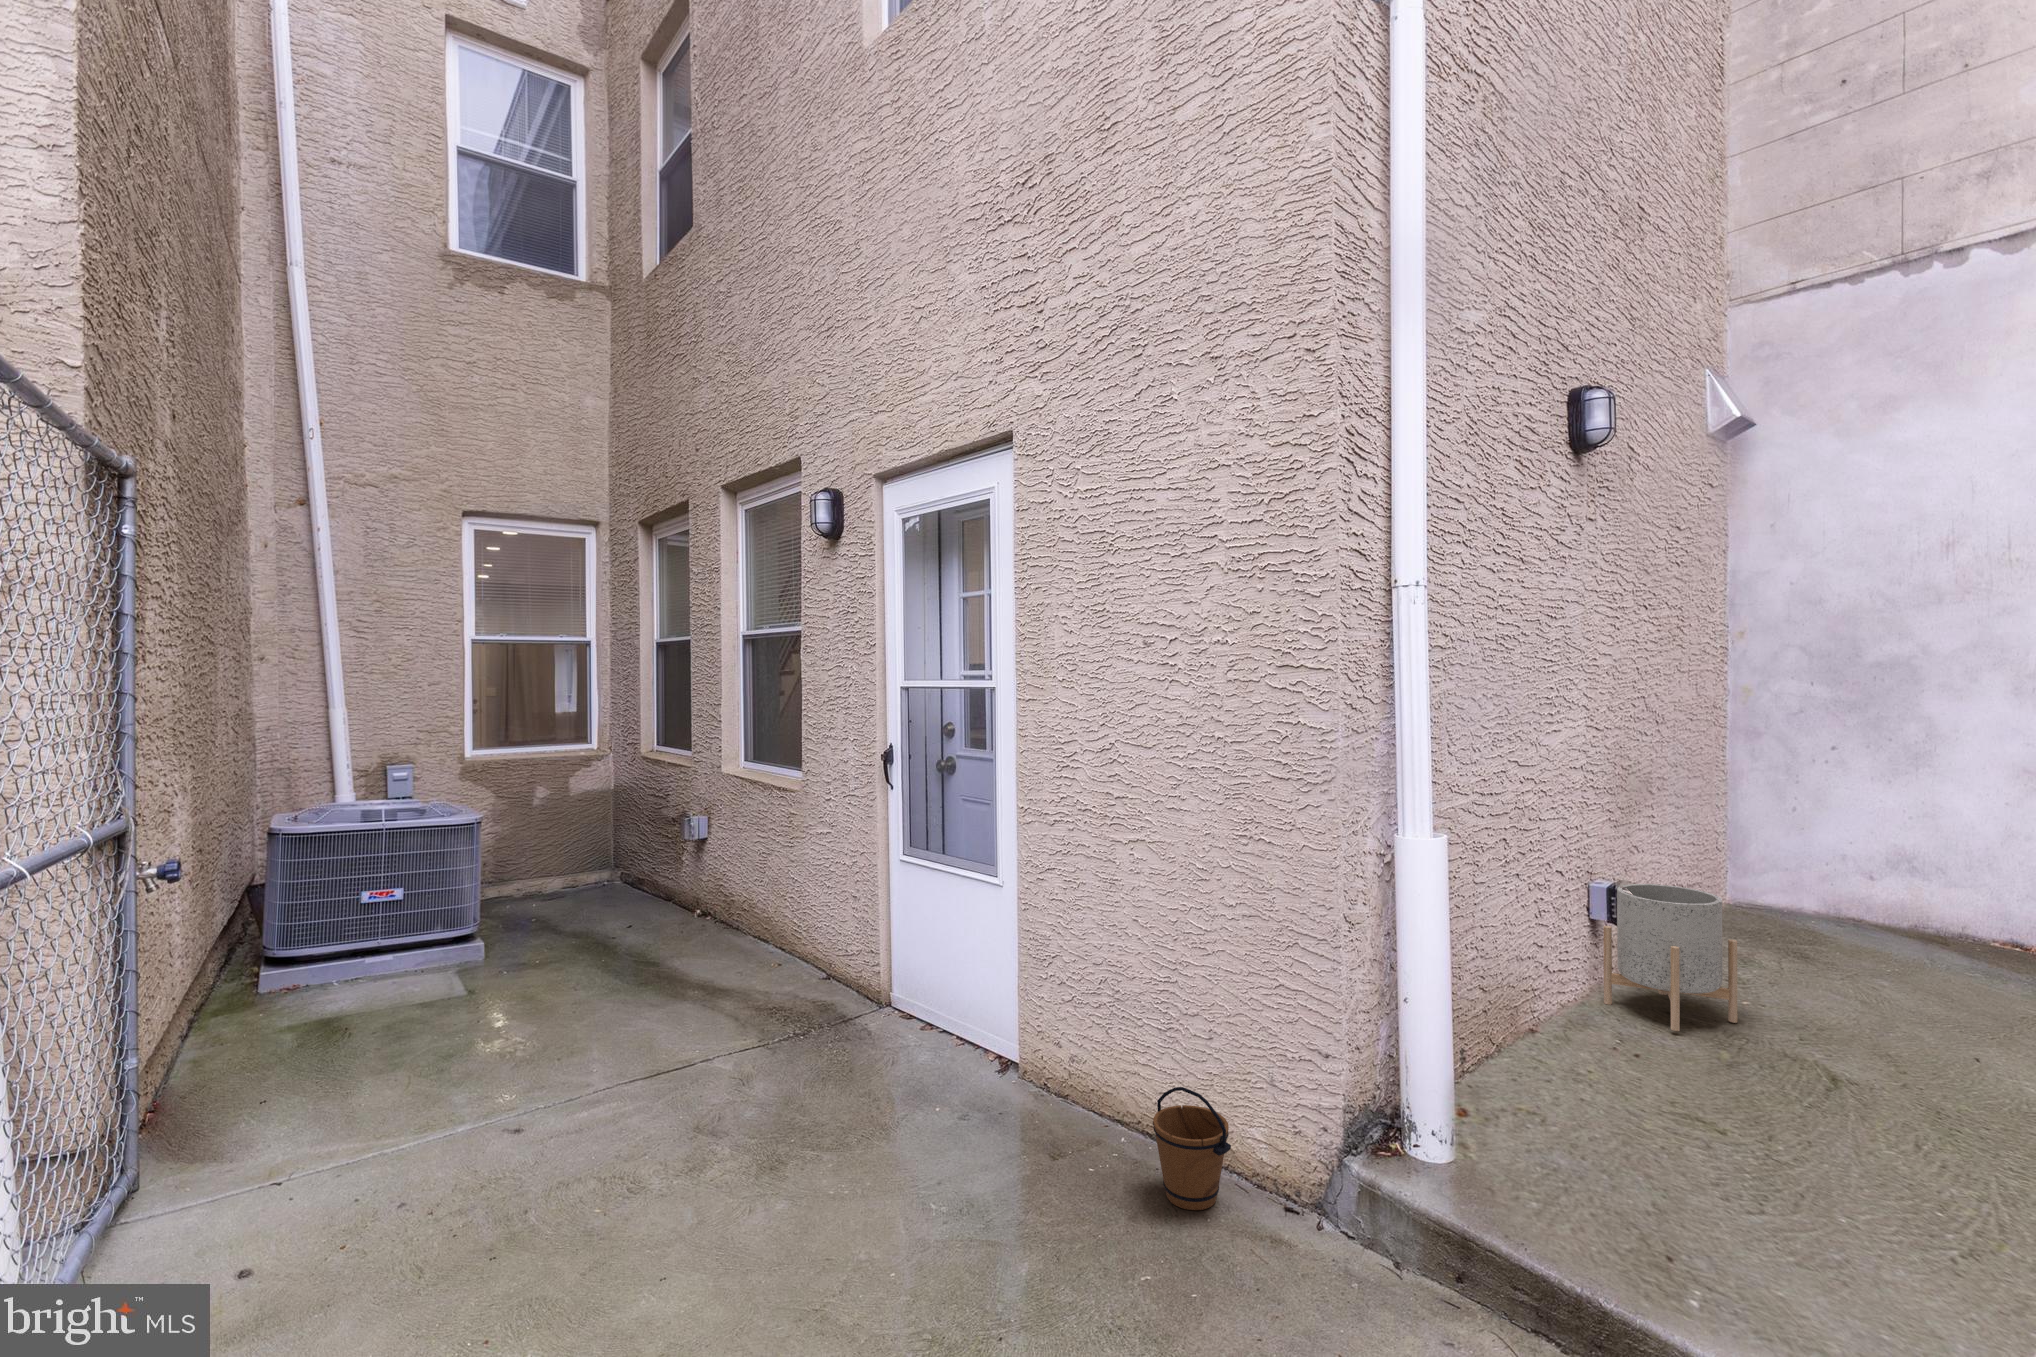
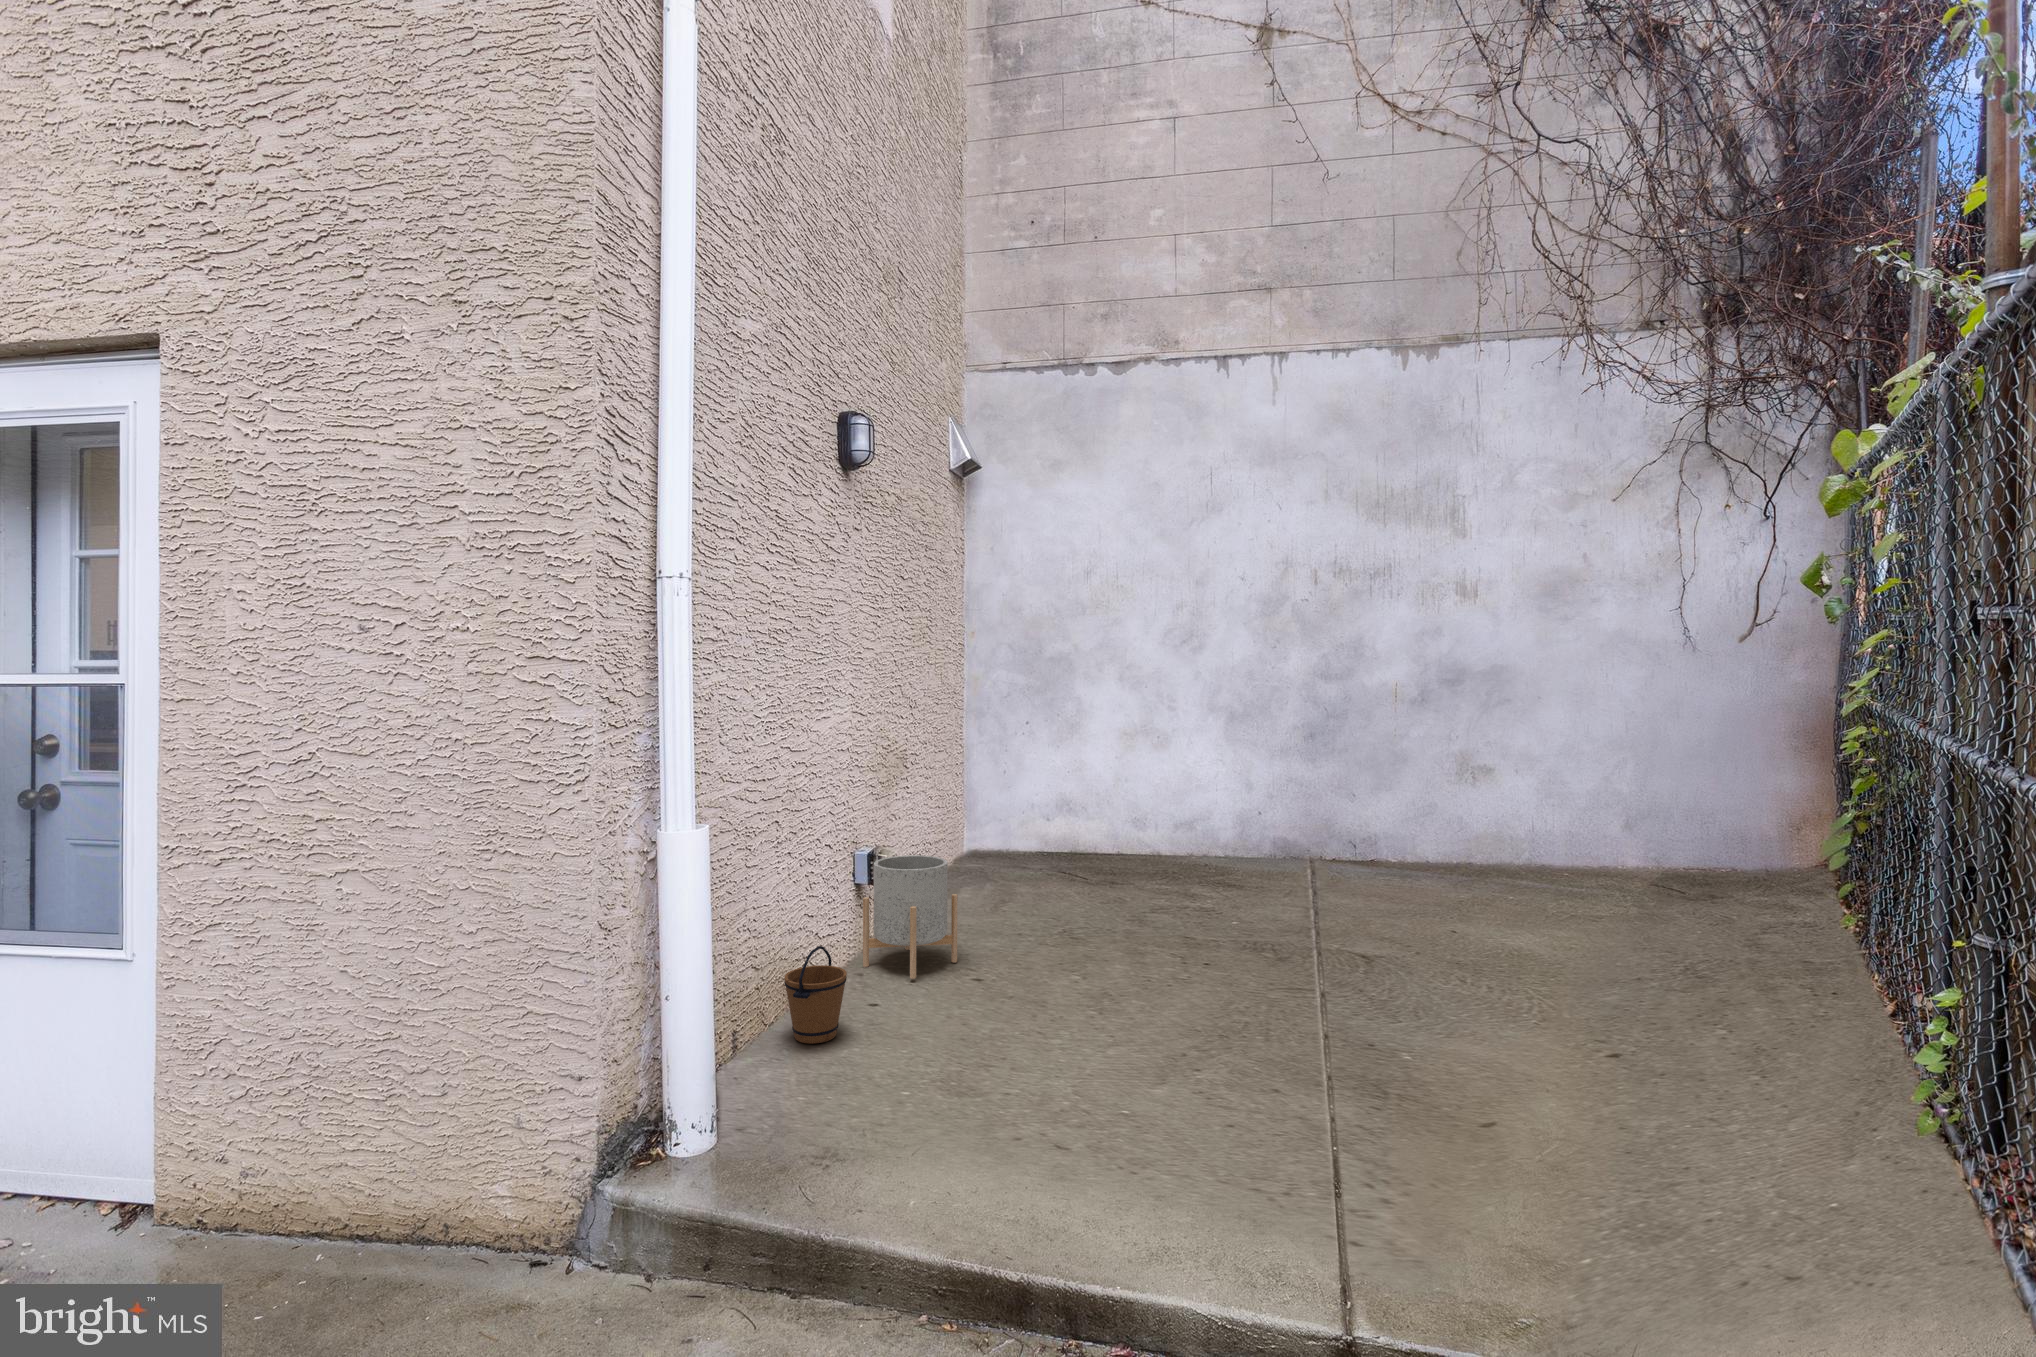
bucket: present [1153,1087,1231,1210] -> present [784,946,847,1044]

